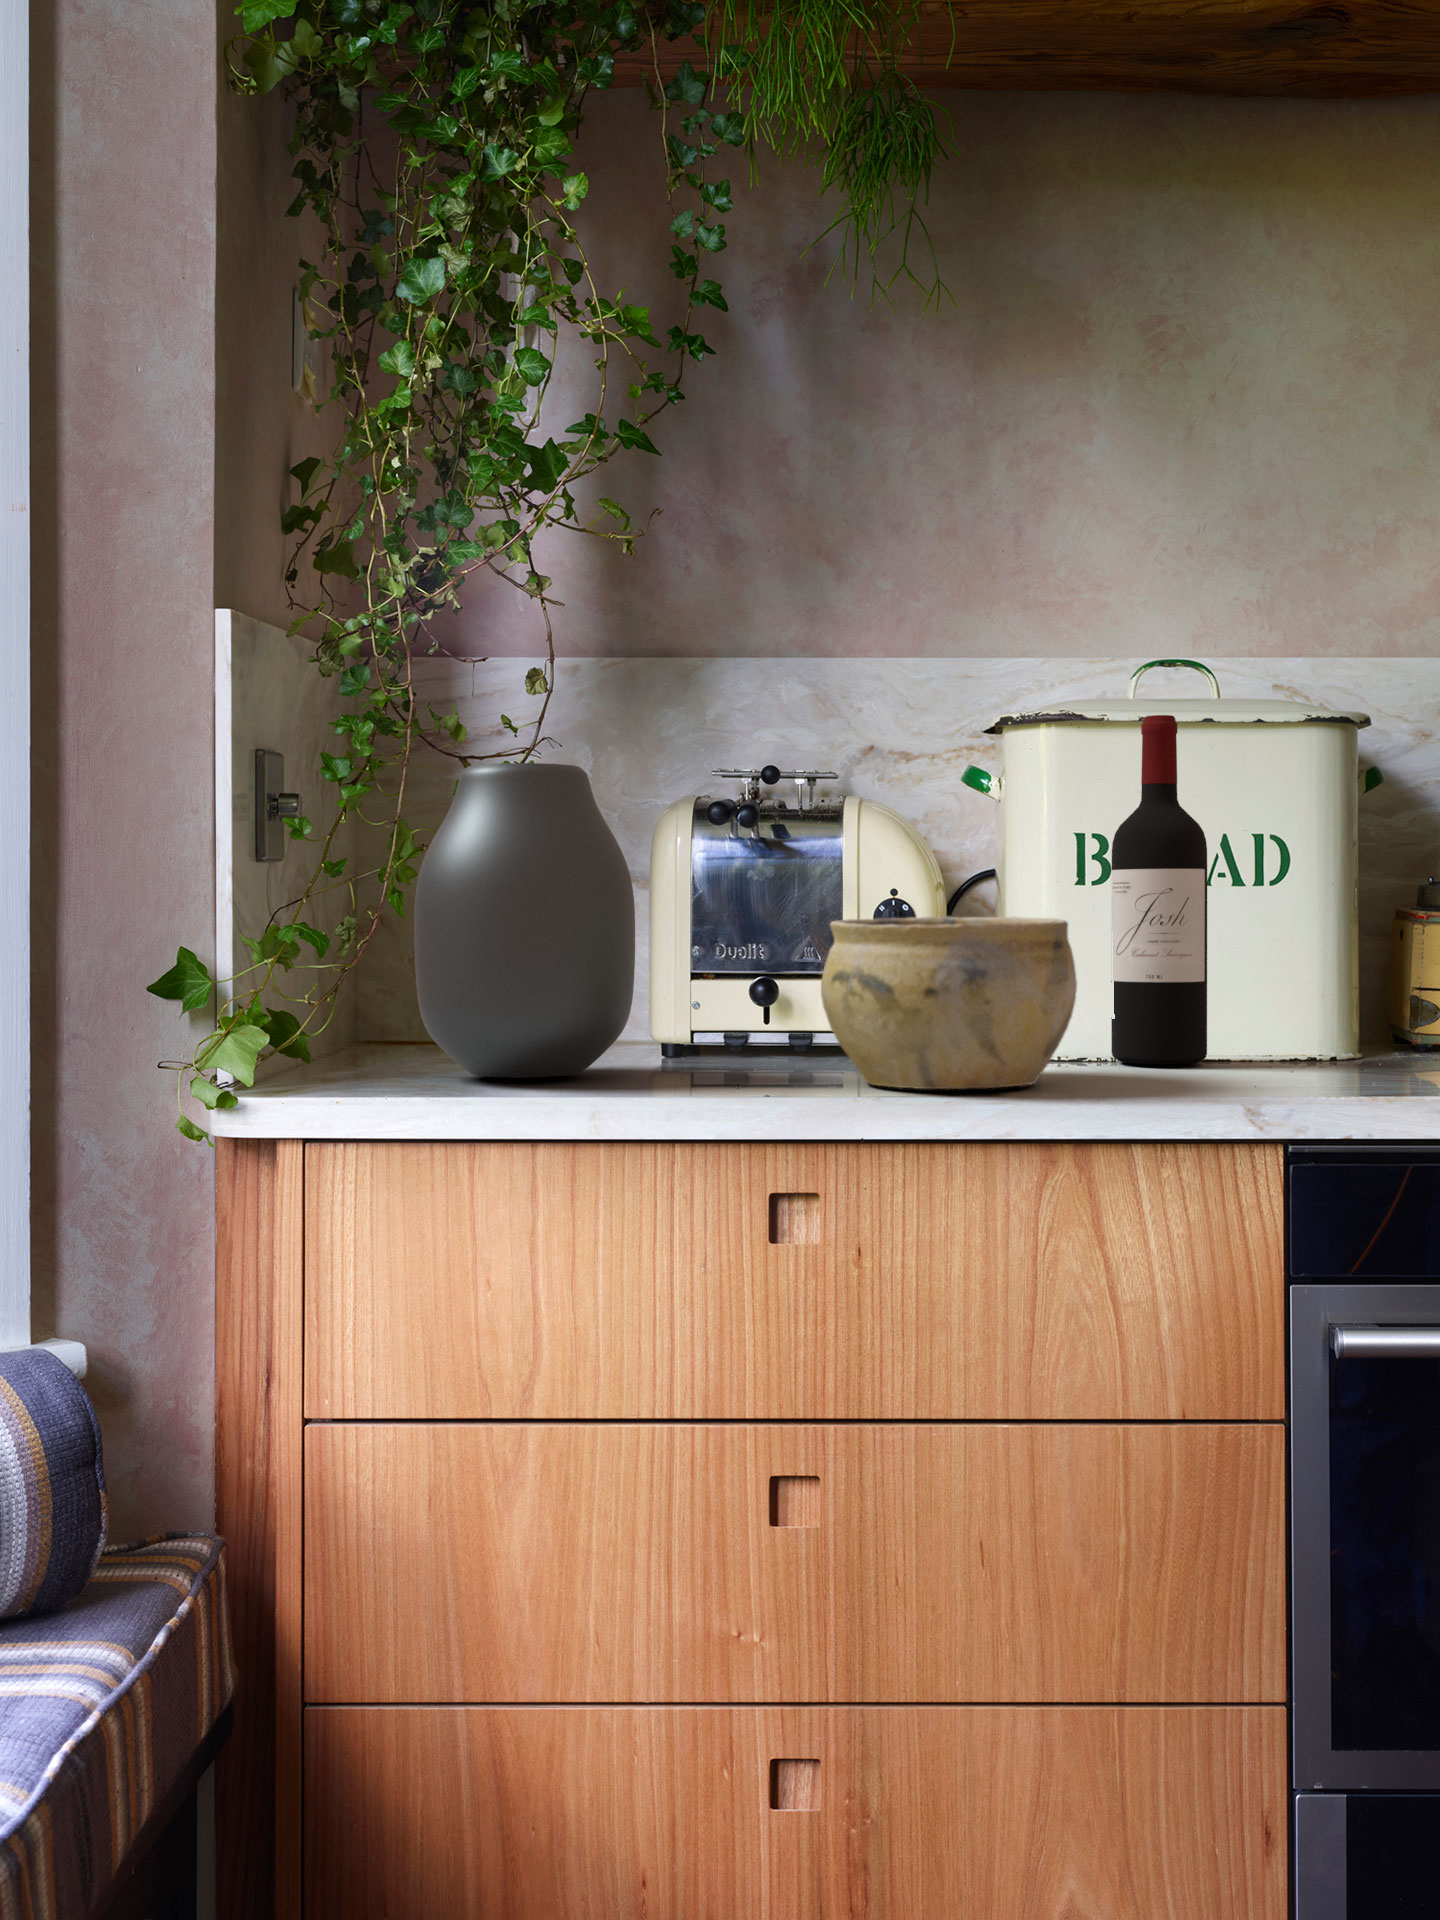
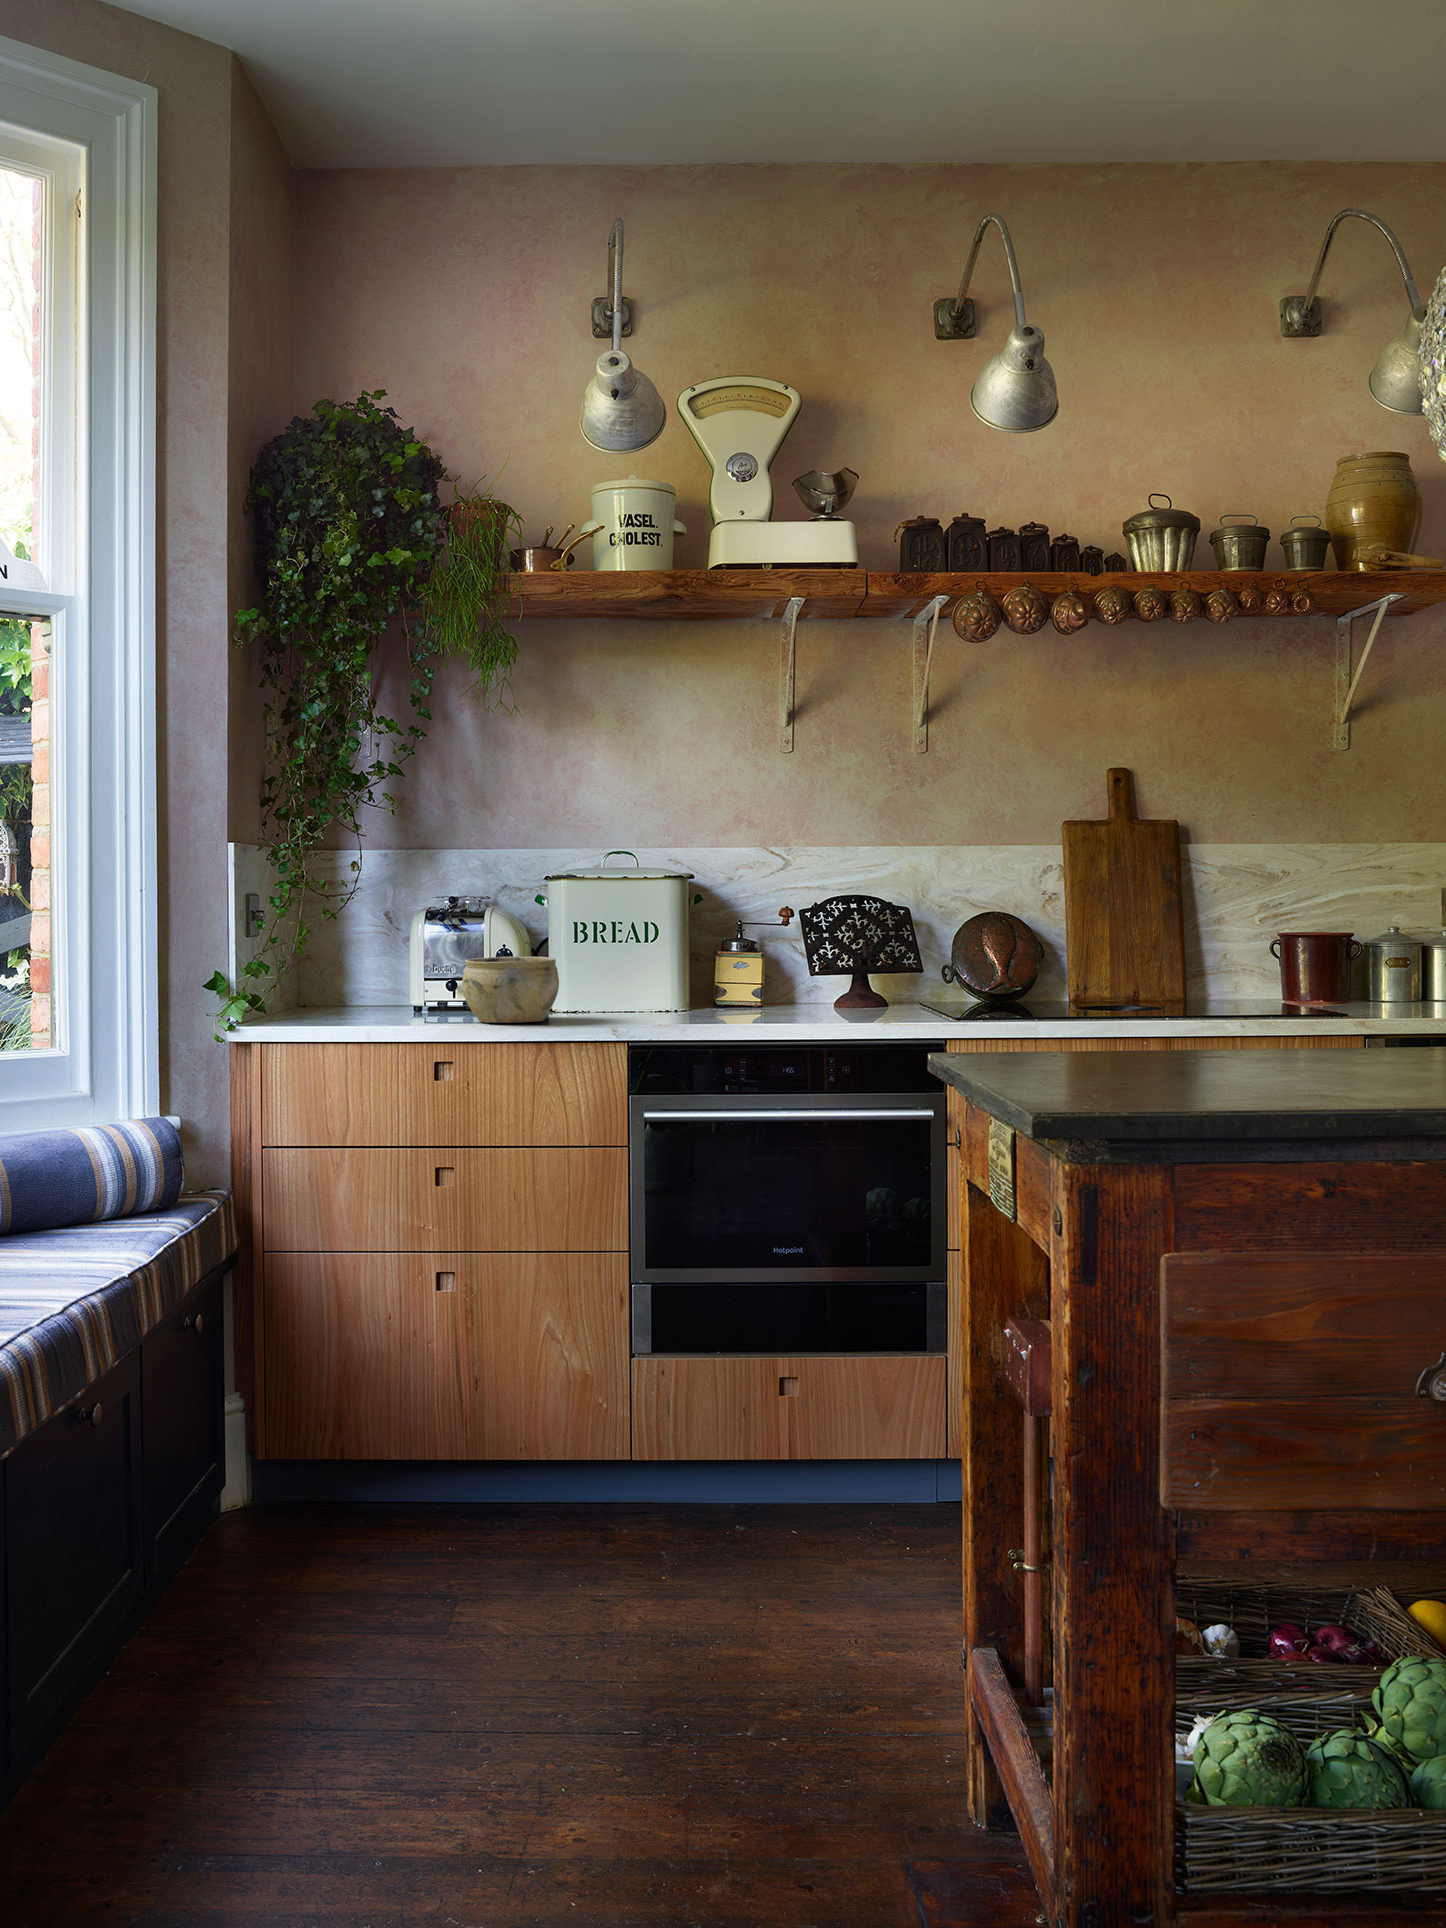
wine bottle: present [1111,715,1207,1065] -> none [589,876,627,1014]
vase: present [414,763,635,1078] -> none [307,900,393,1020]

